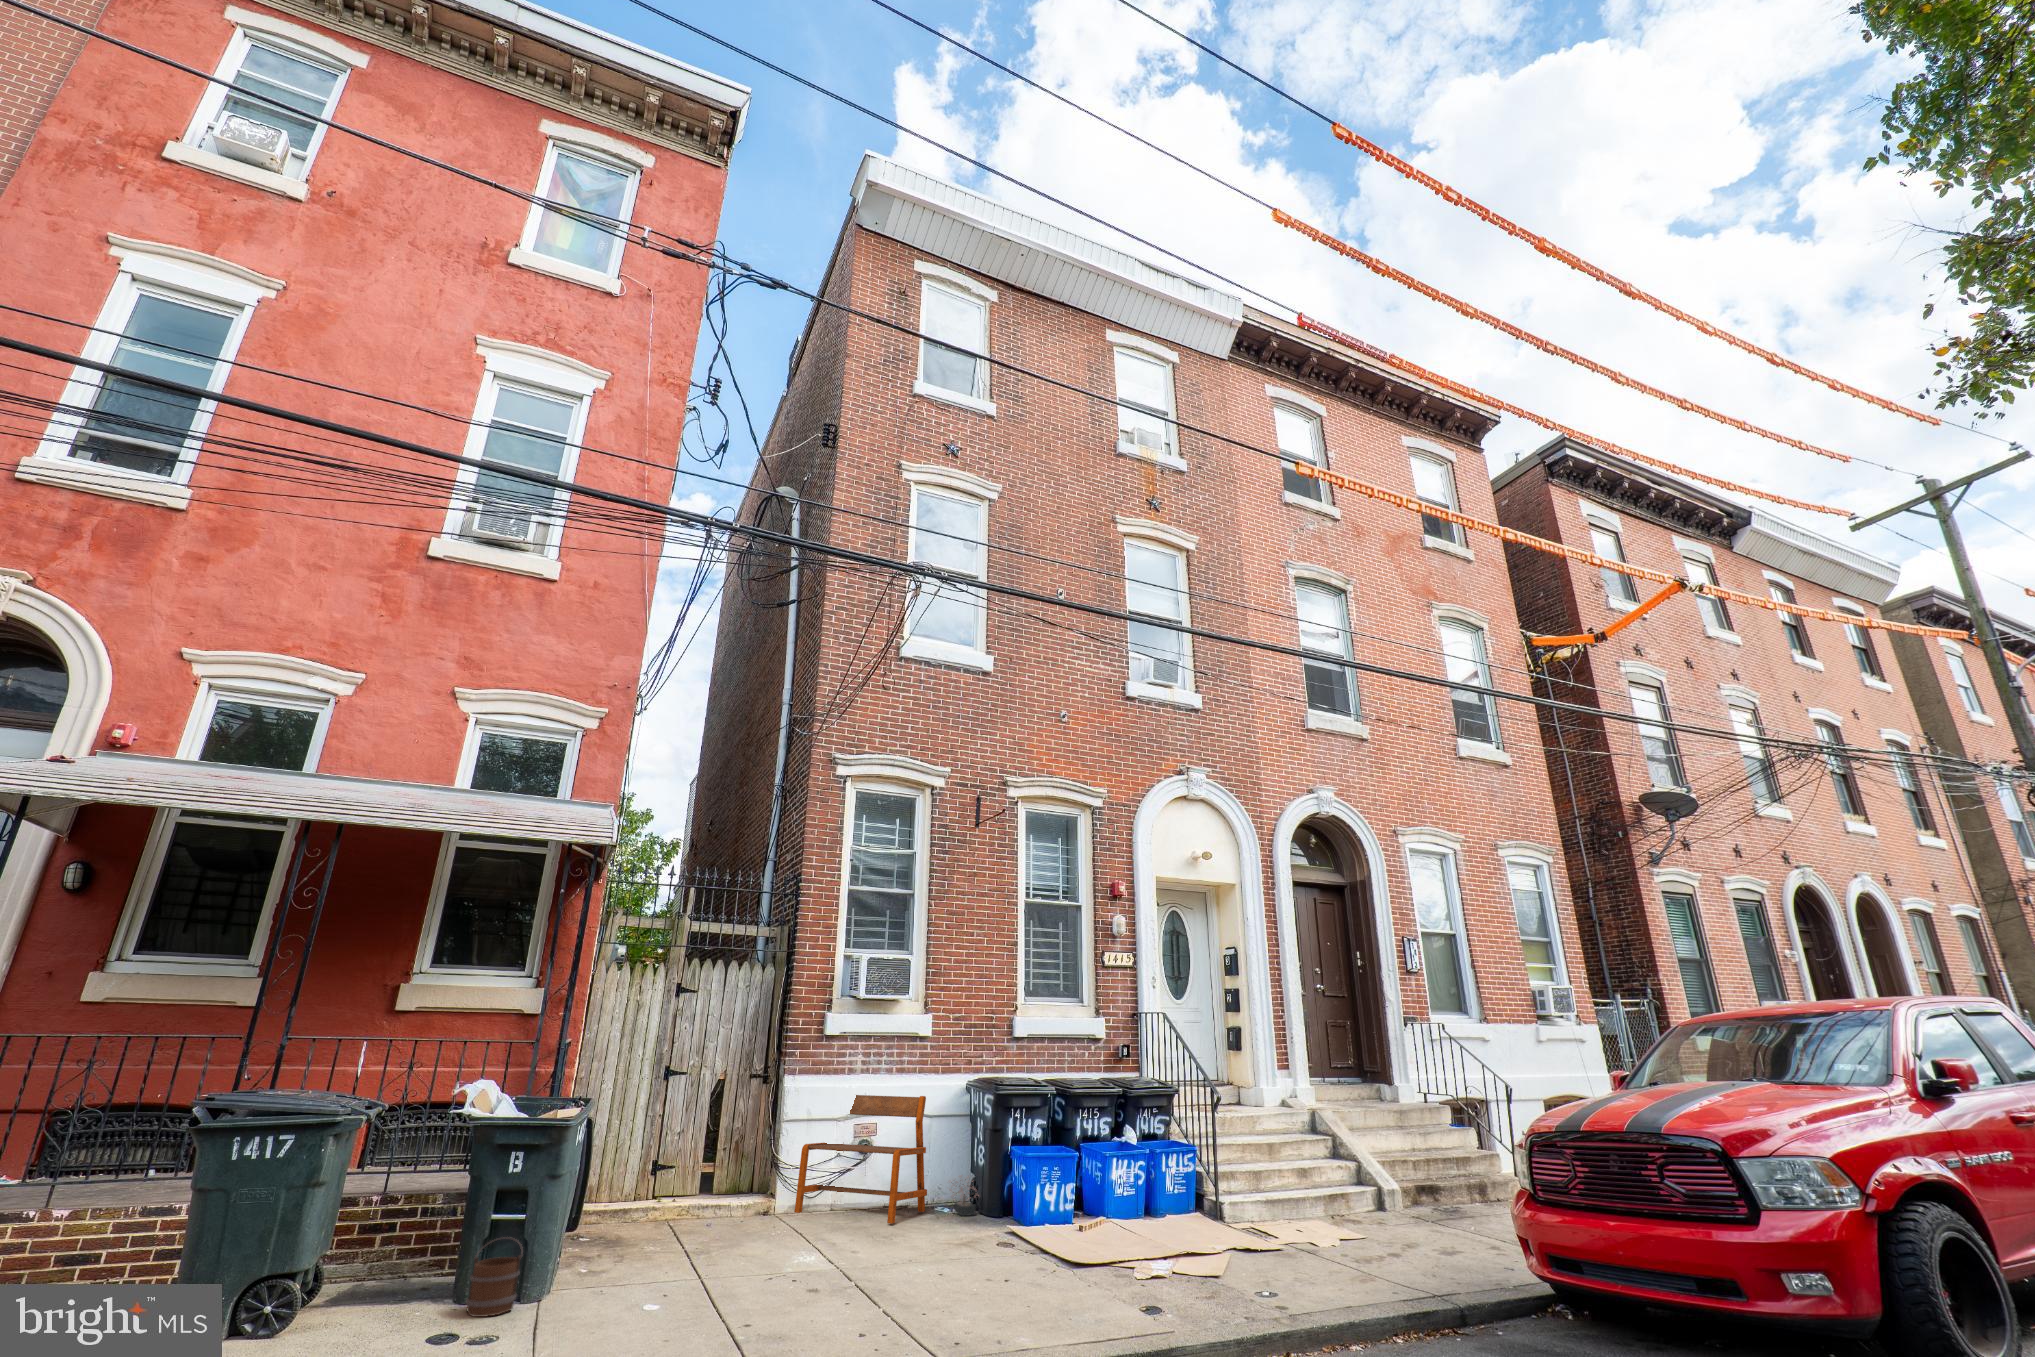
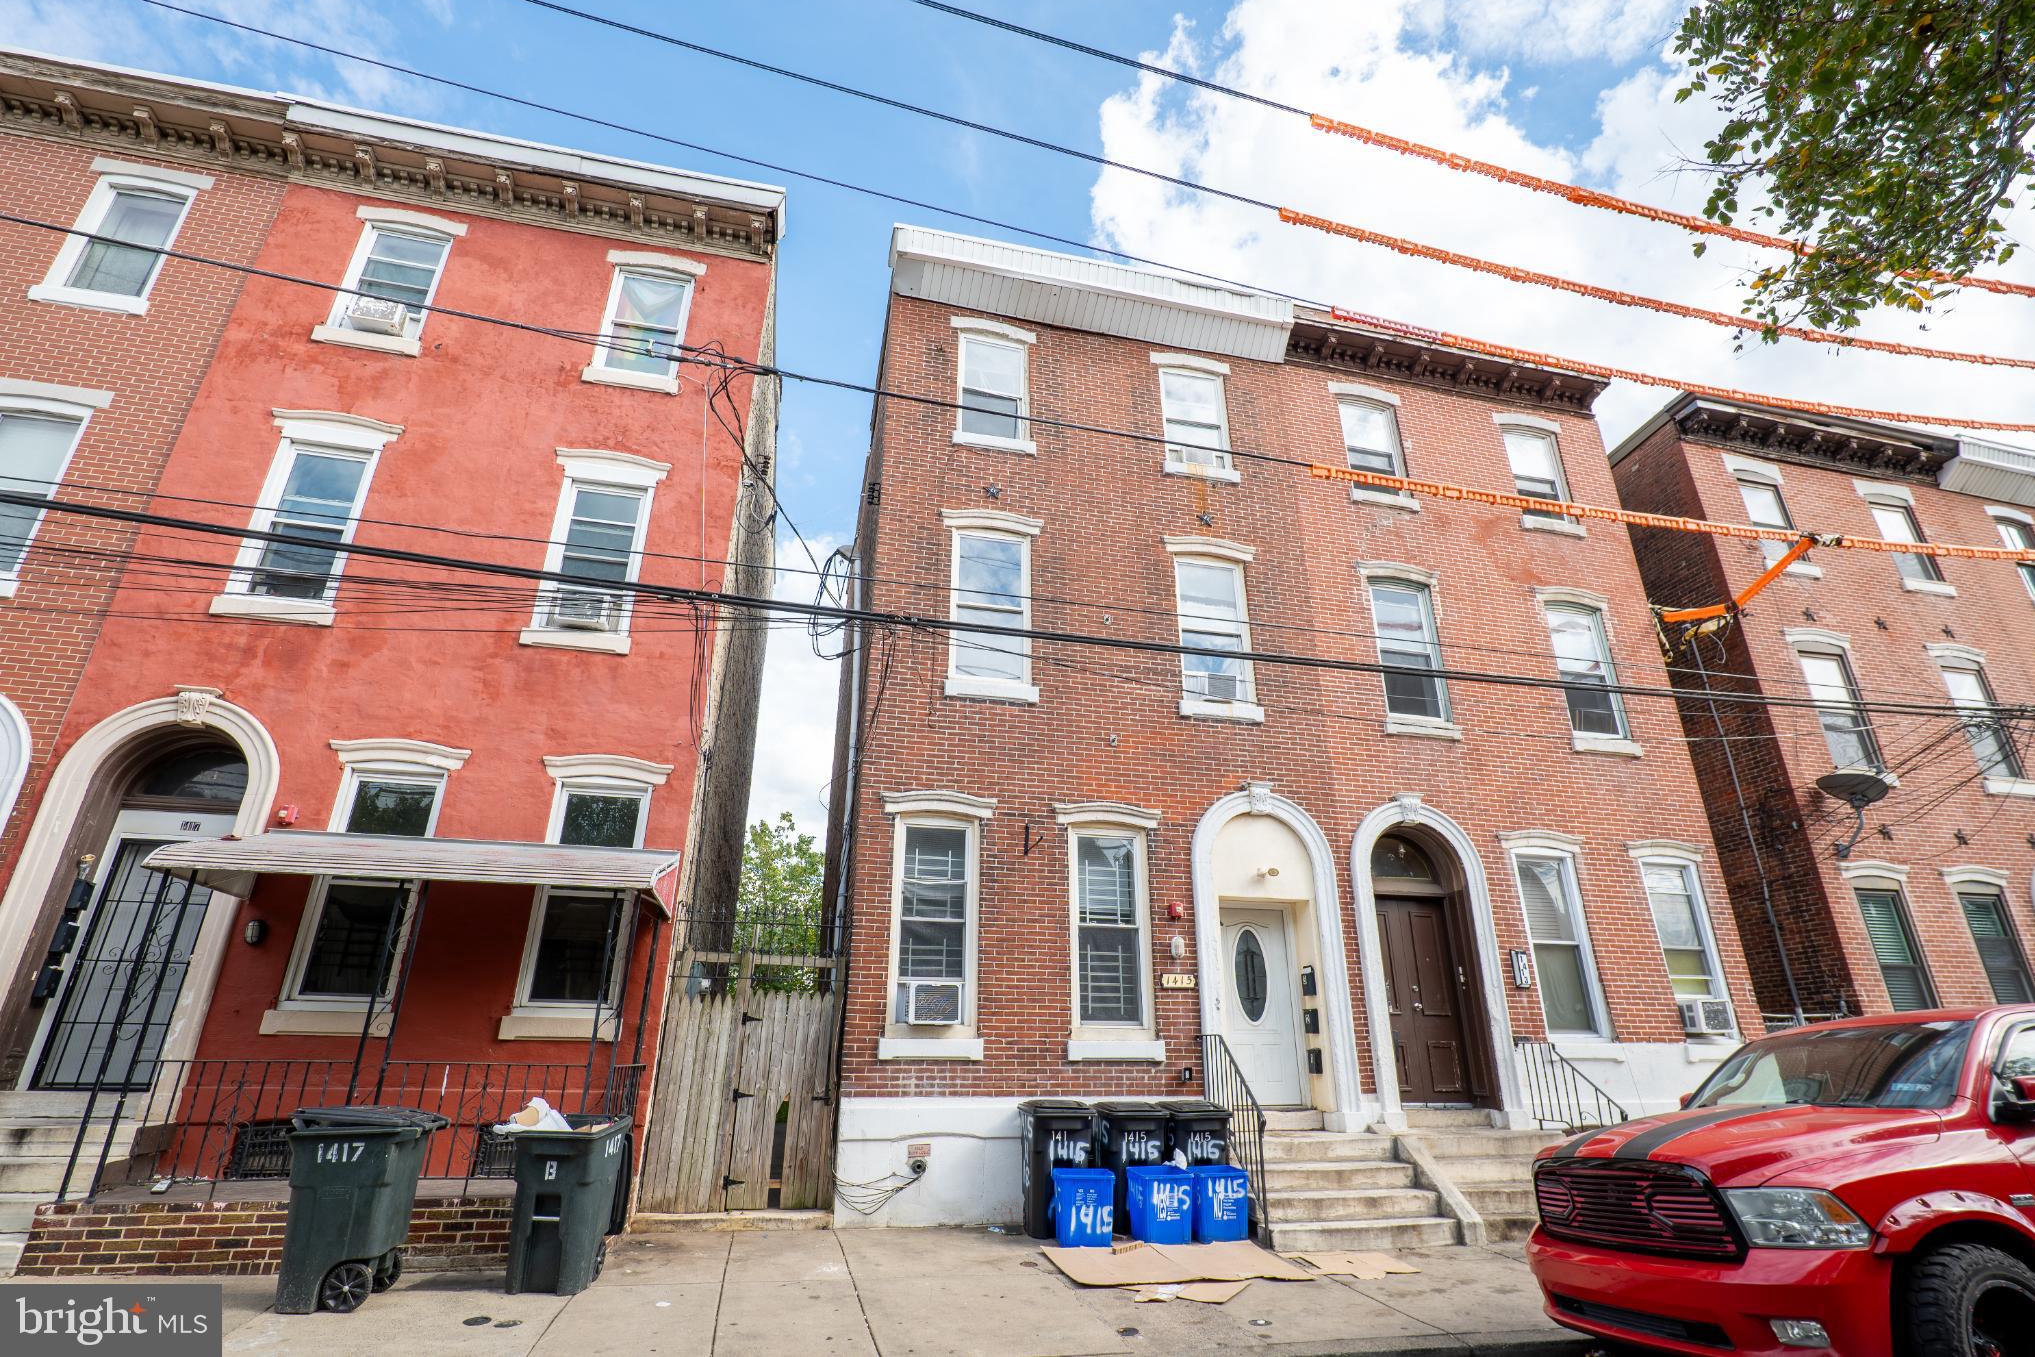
bench: present [794,1095,927,1224] -> none [854,1117,975,1239]
bucket: present [466,1237,523,1317] -> none [513,1233,560,1300]

